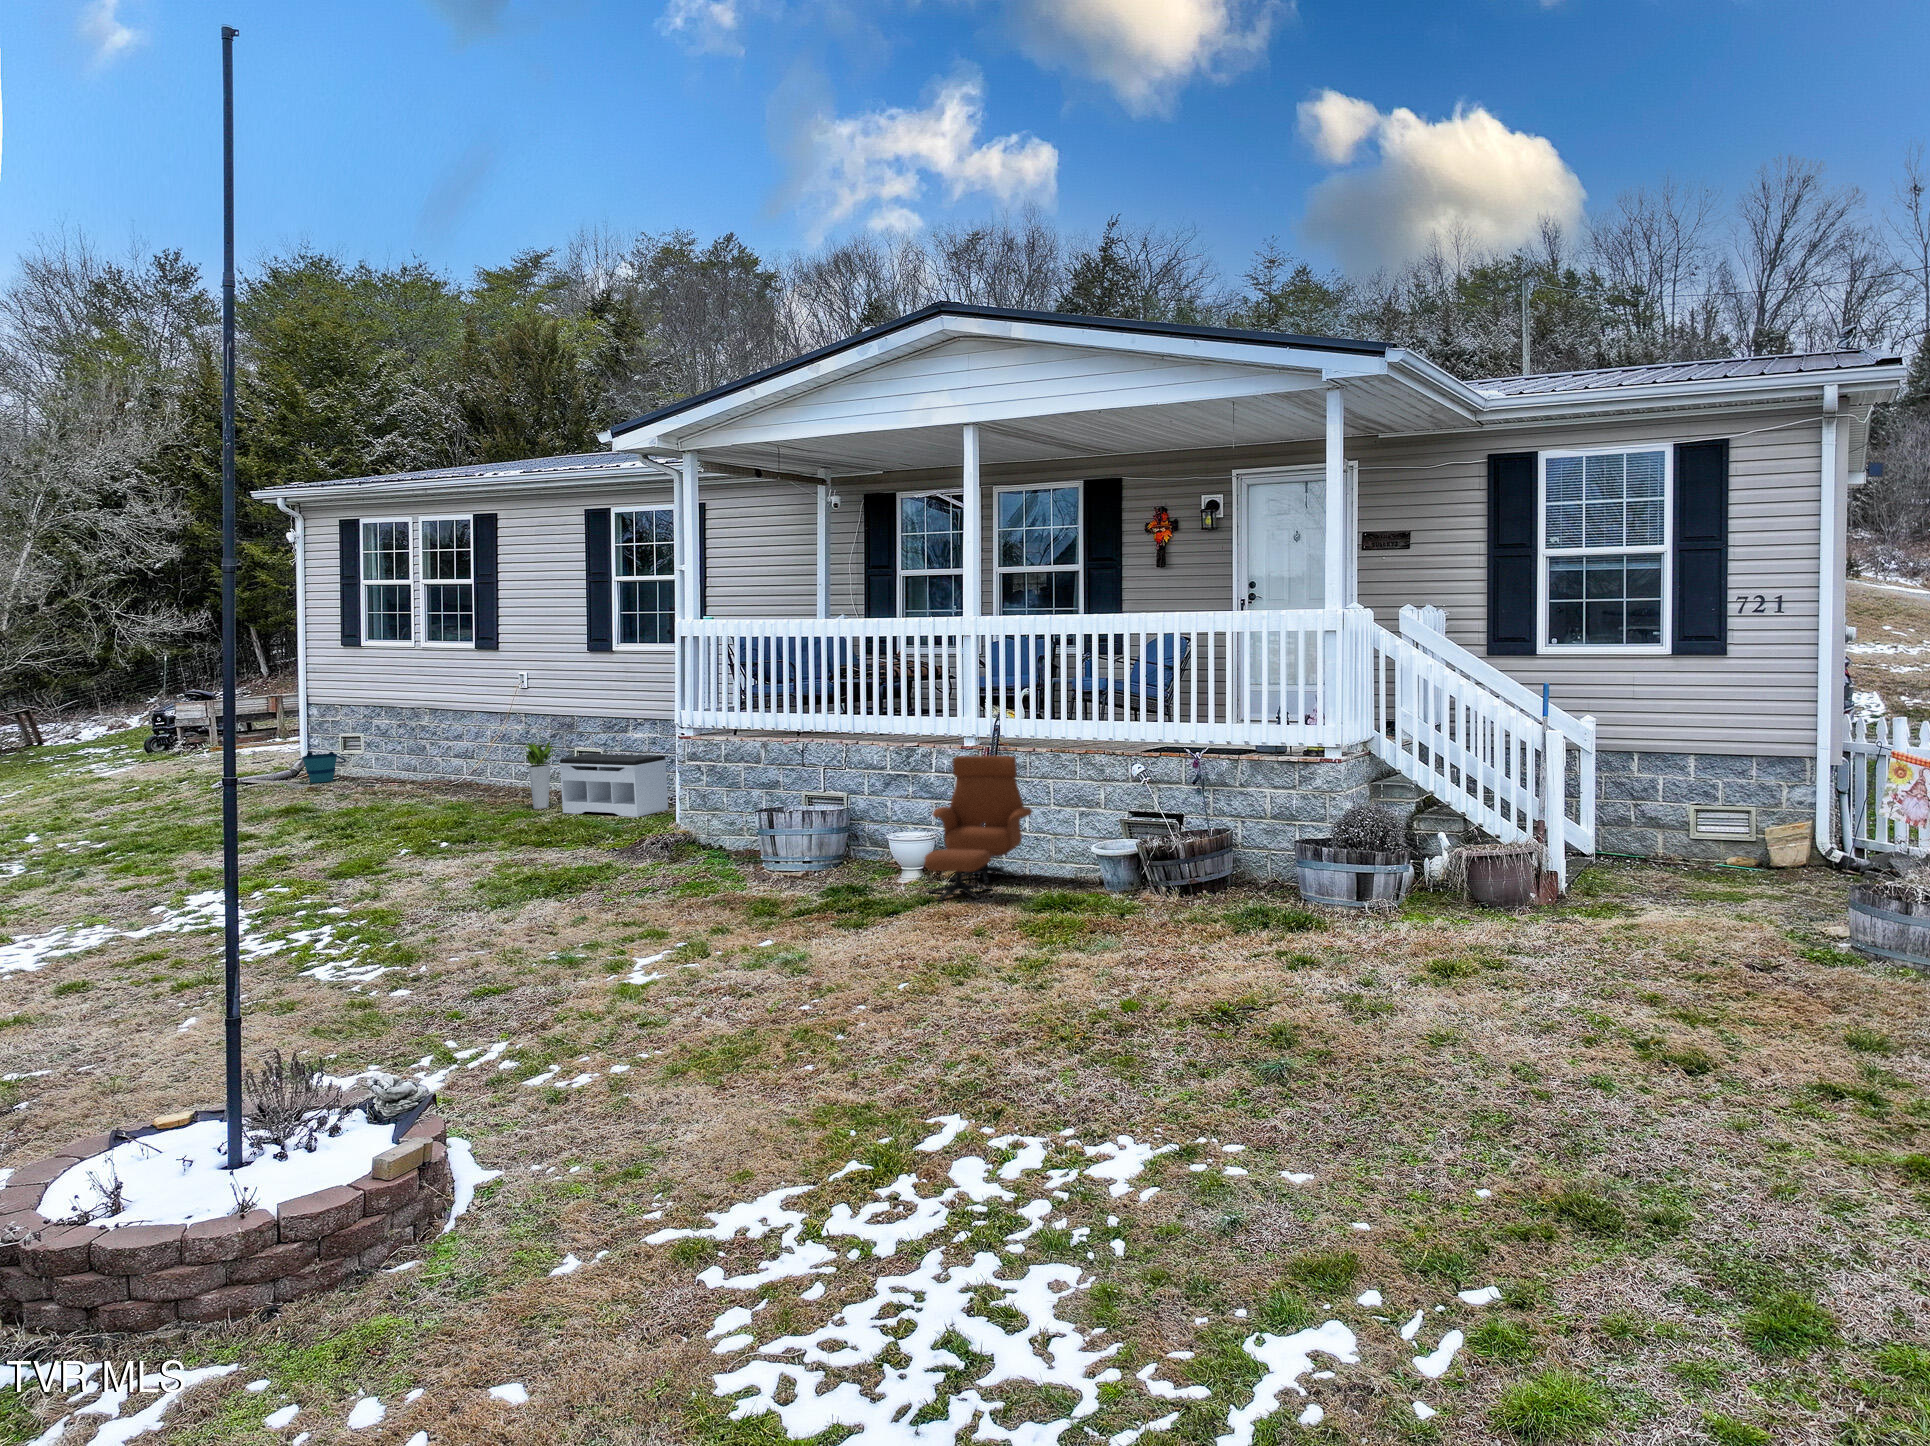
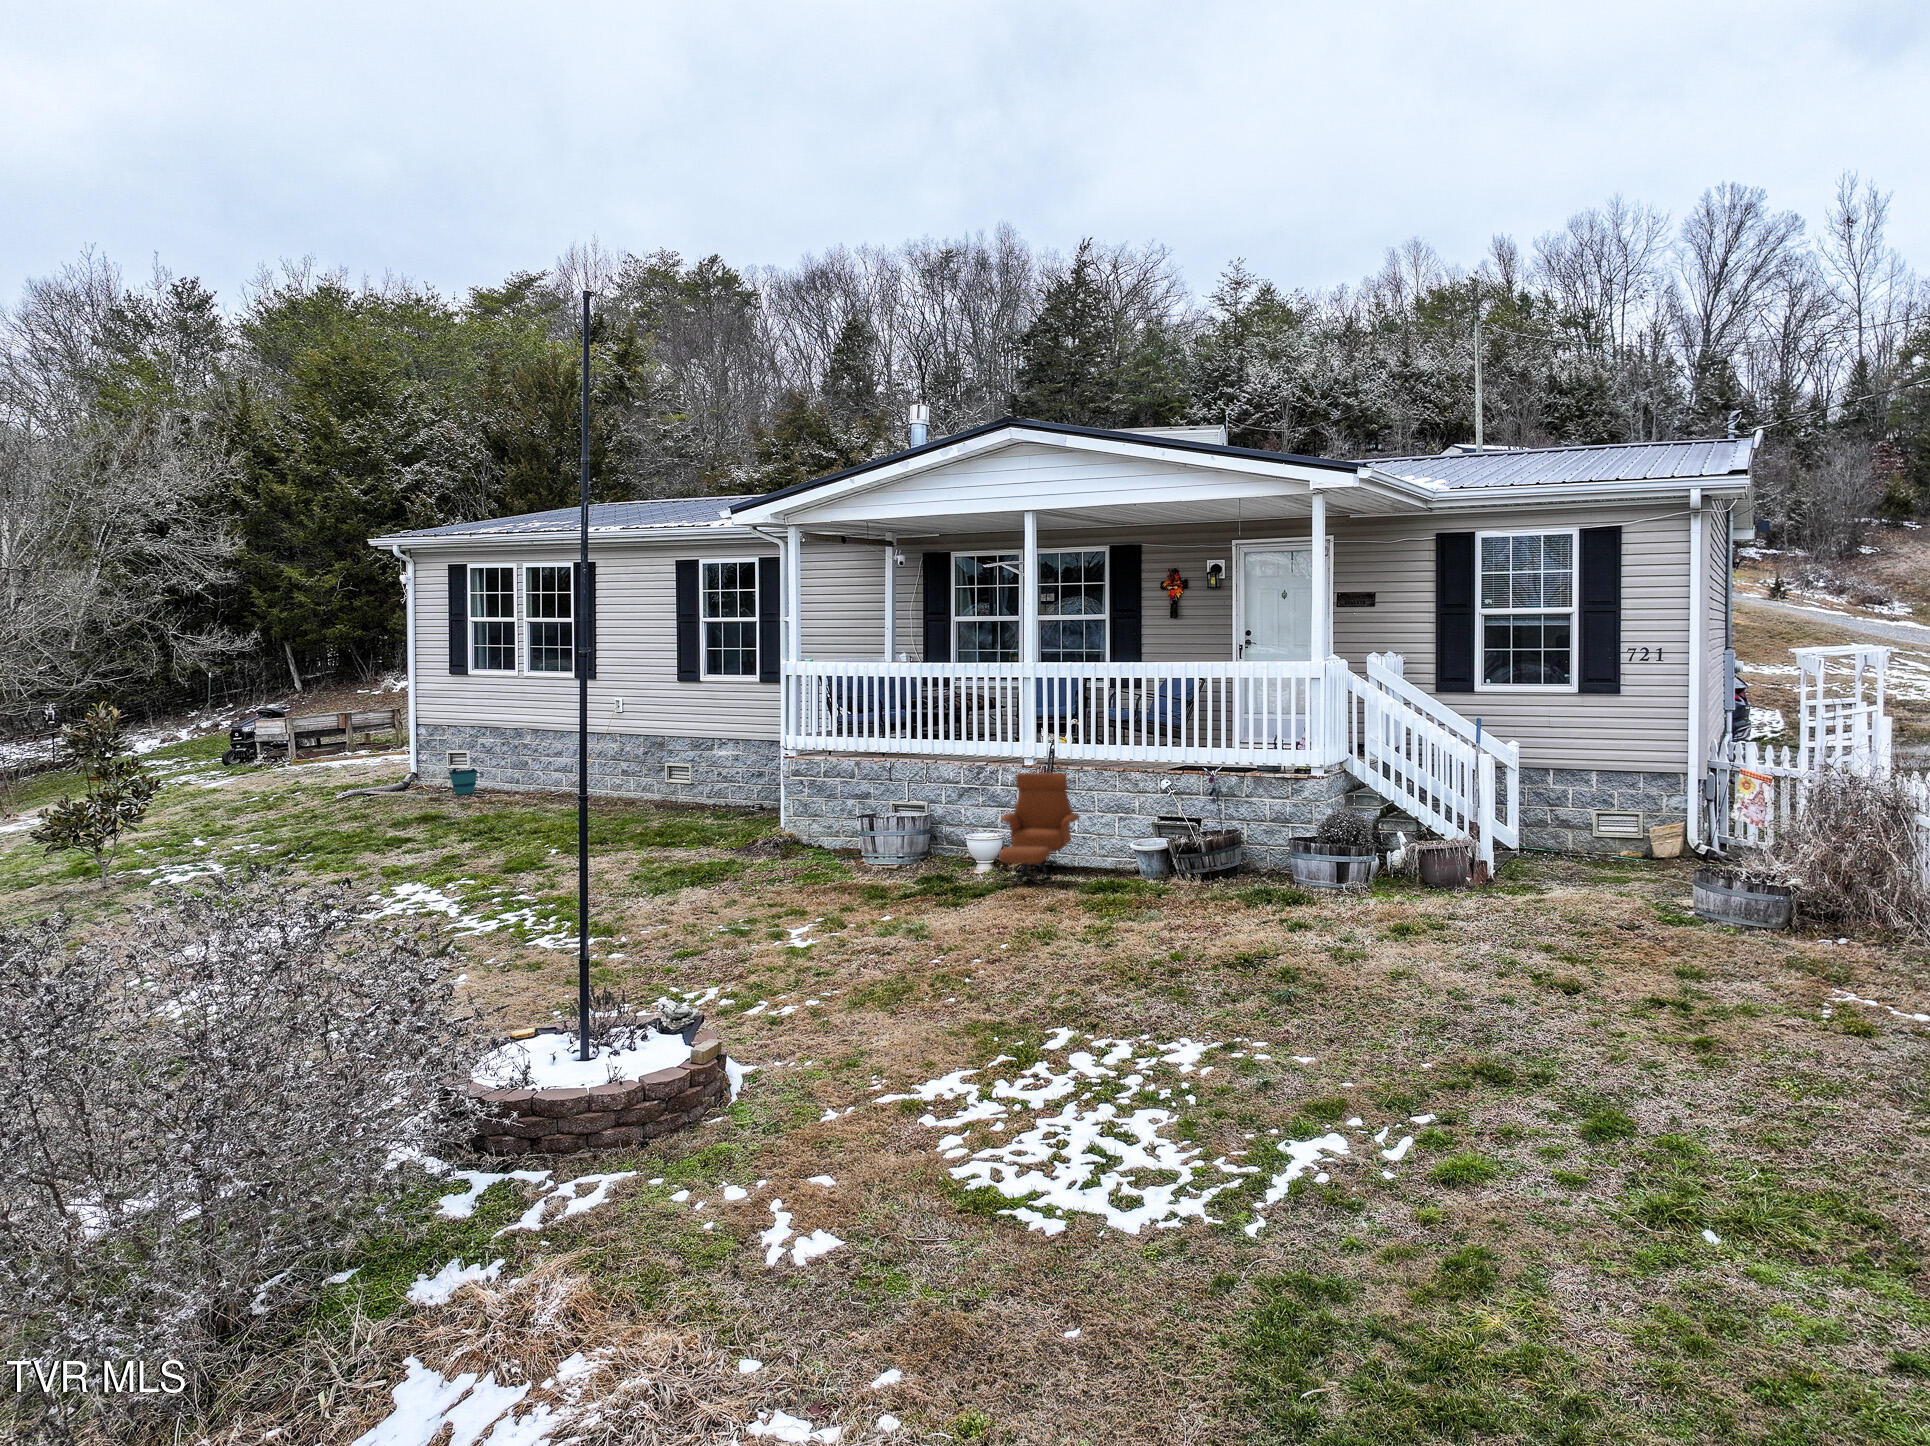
planter: present [525,741,554,809] -> none [639,759,669,815]
bench: present [559,754,668,817] -> none [673,770,764,822]

